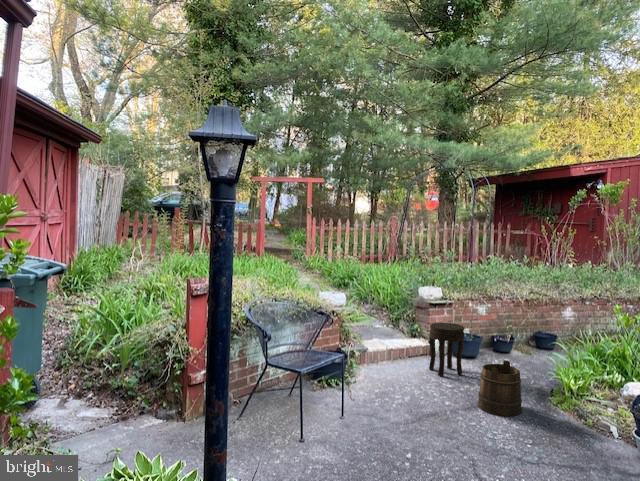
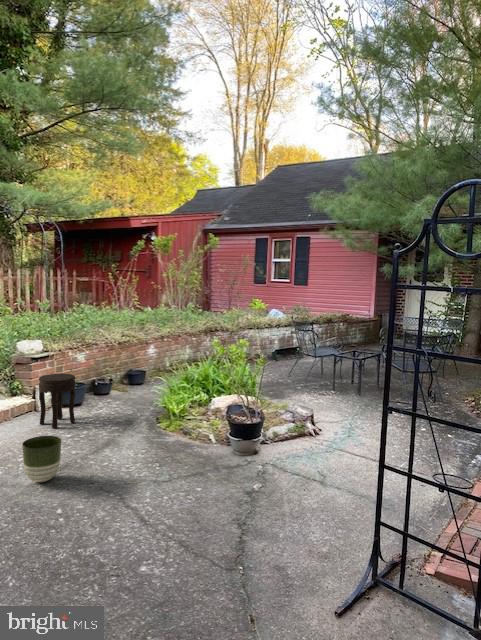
bucket: present [478,360,522,416] -> none [102,399,141,450]
planter: none [394,379,428,423] -> present [22,436,61,482]

